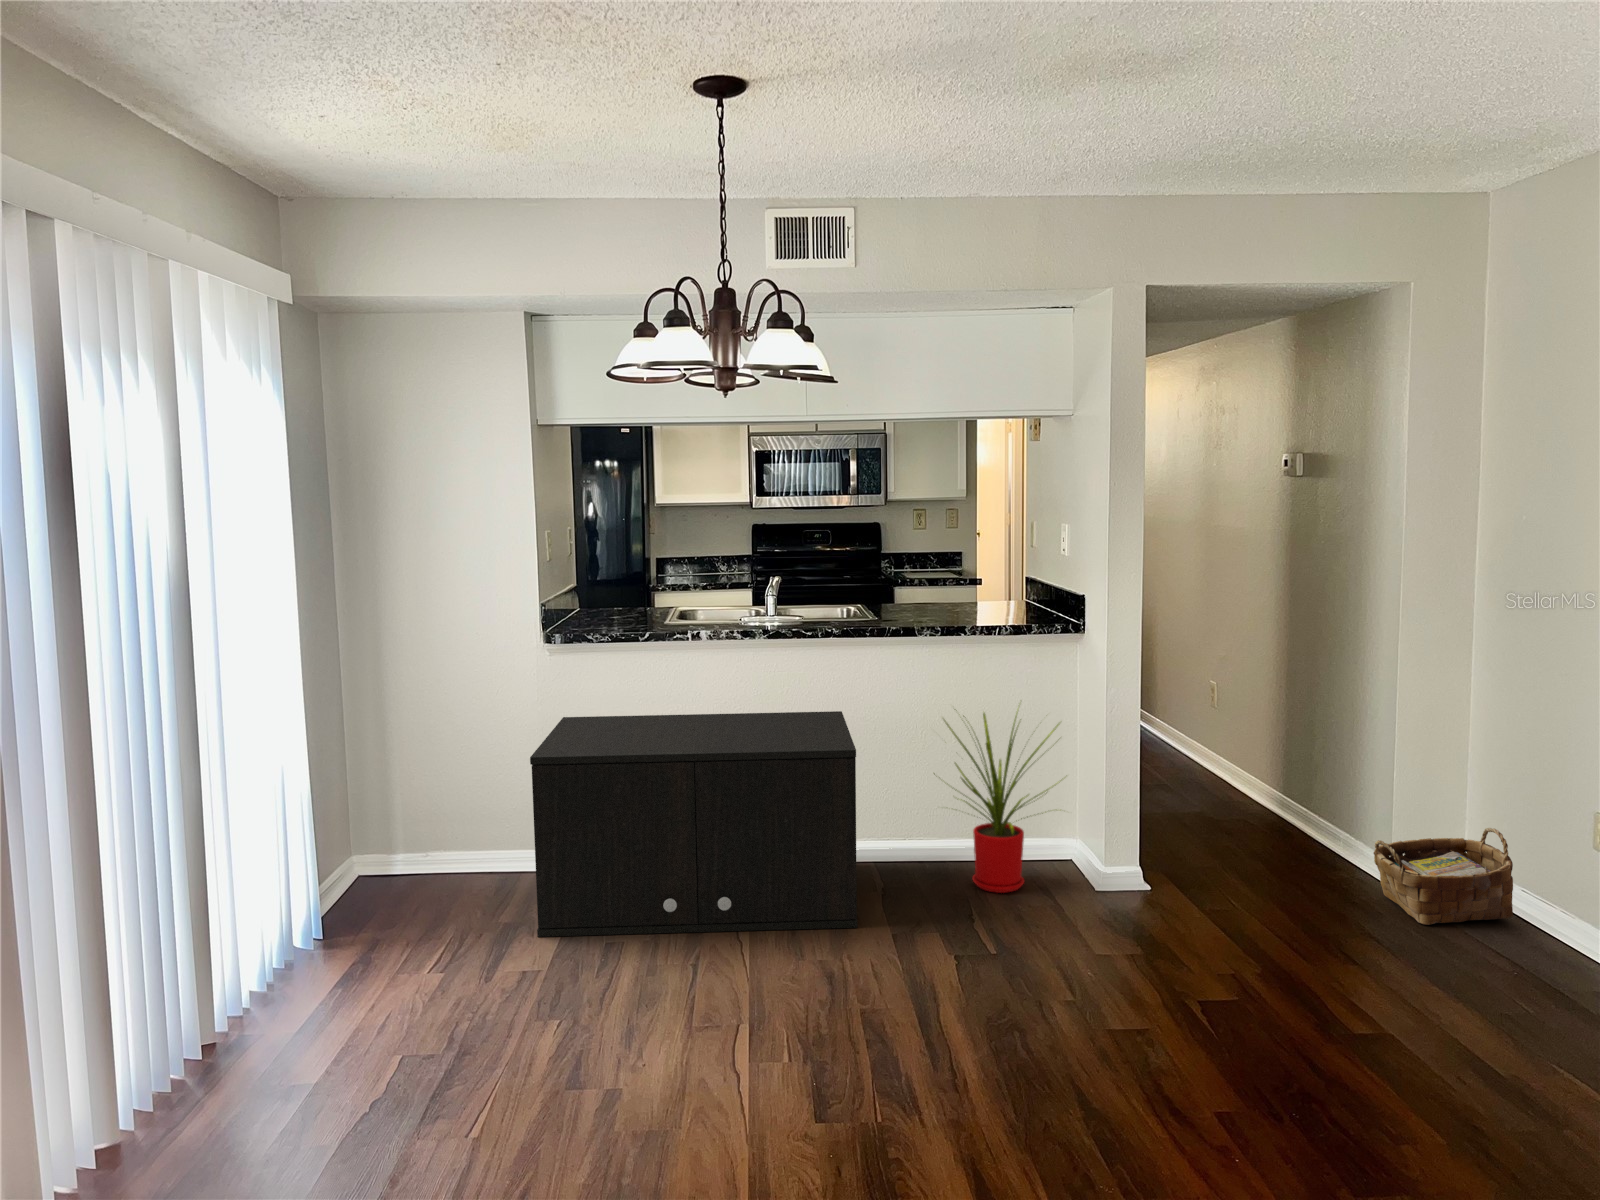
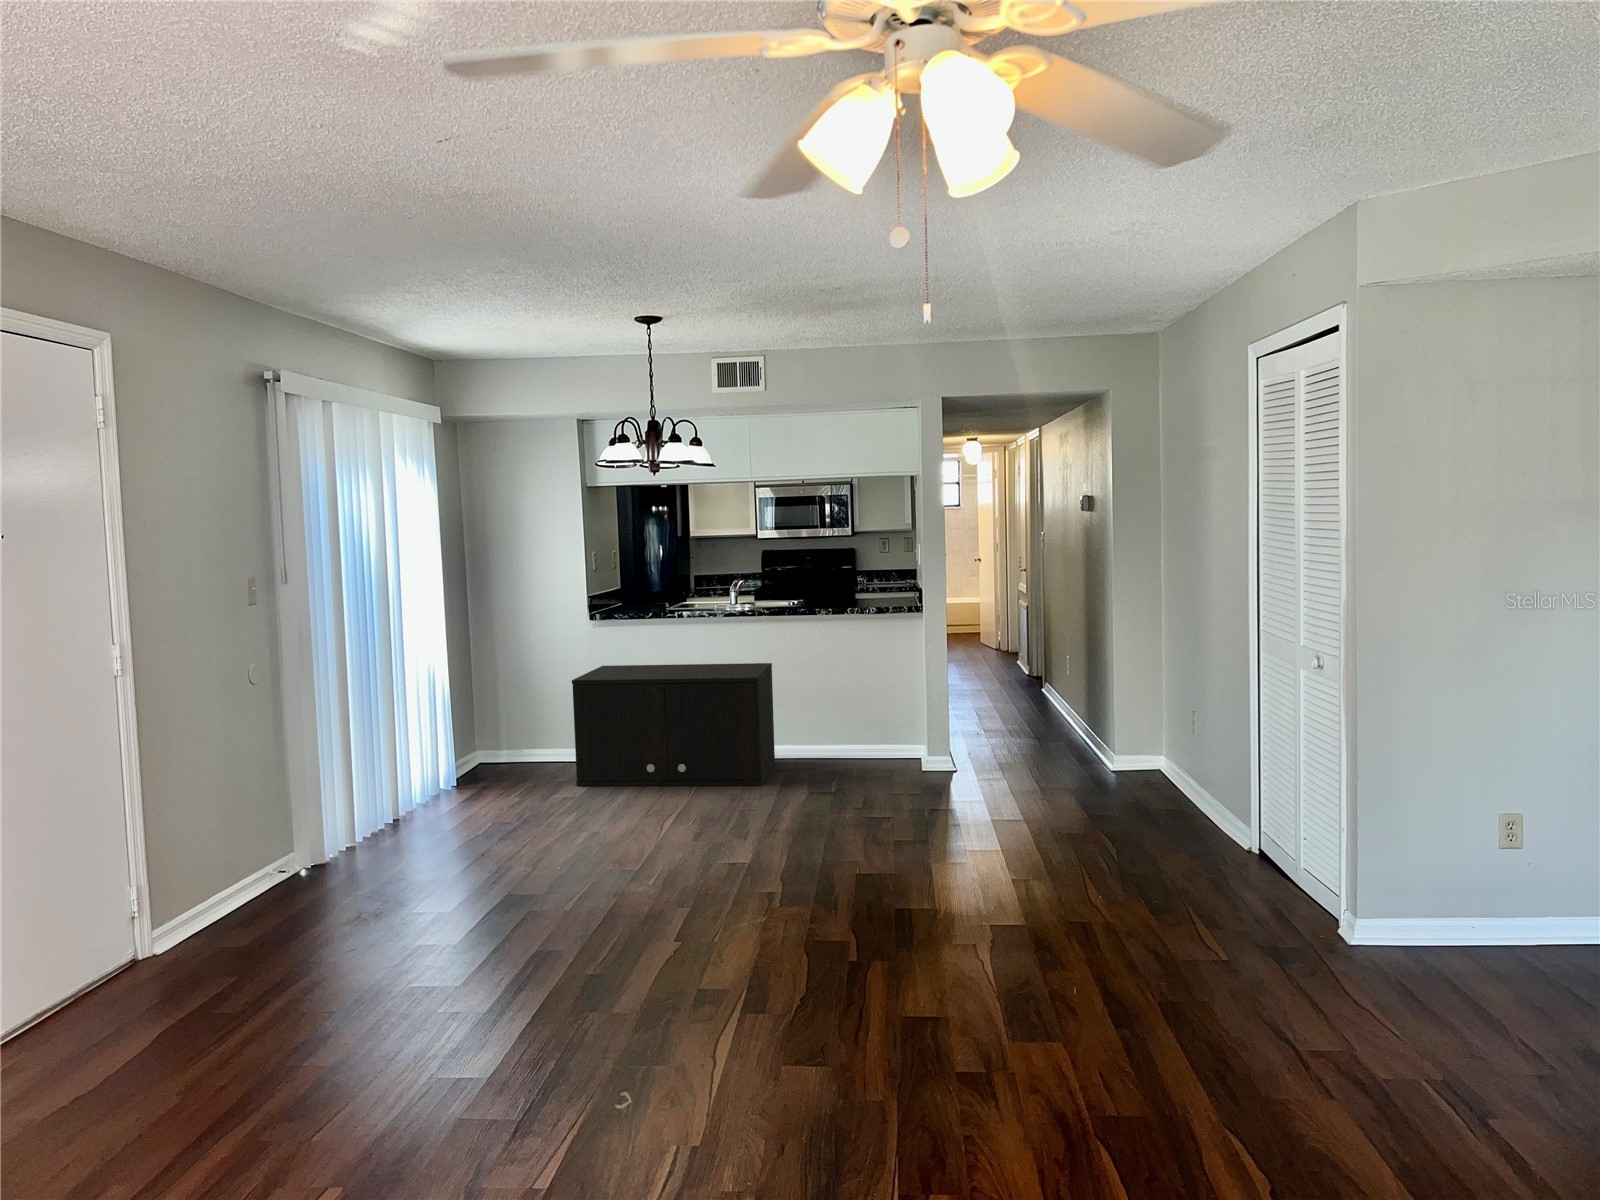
house plant: present [934,713,1059,893] -> none [817,654,905,773]
woven basket: present [1374,828,1513,925] -> none [1088,732,1167,789]

